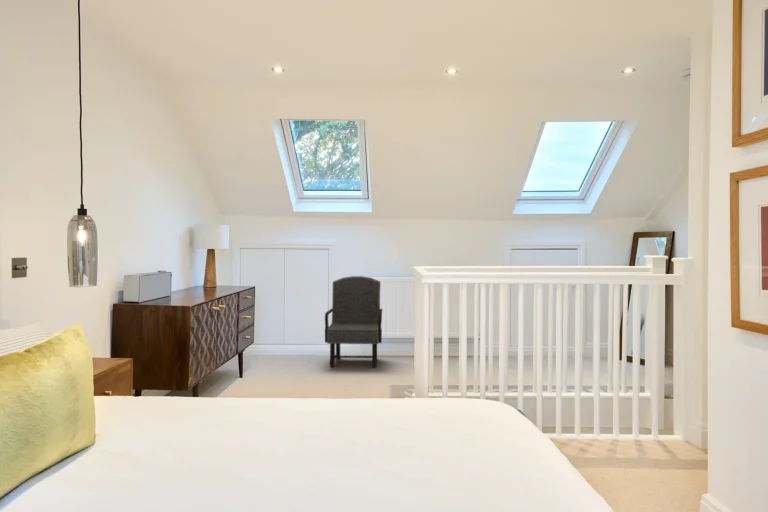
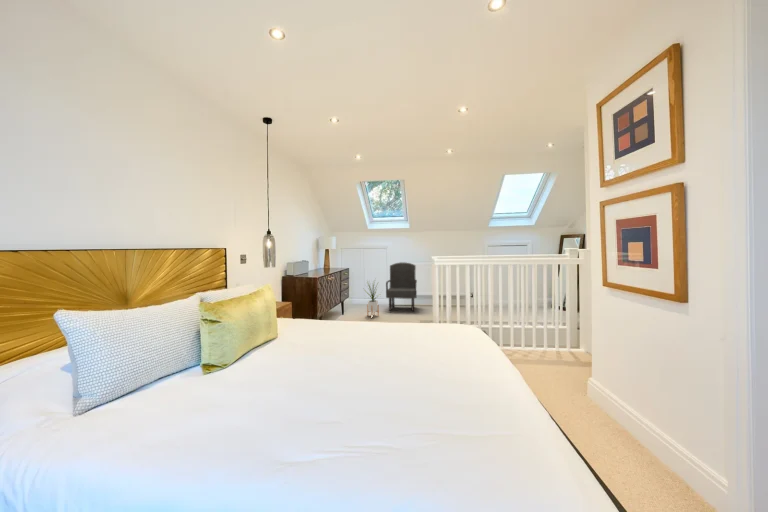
house plant: none [280,304,319,380] -> present [367,285,379,315]

